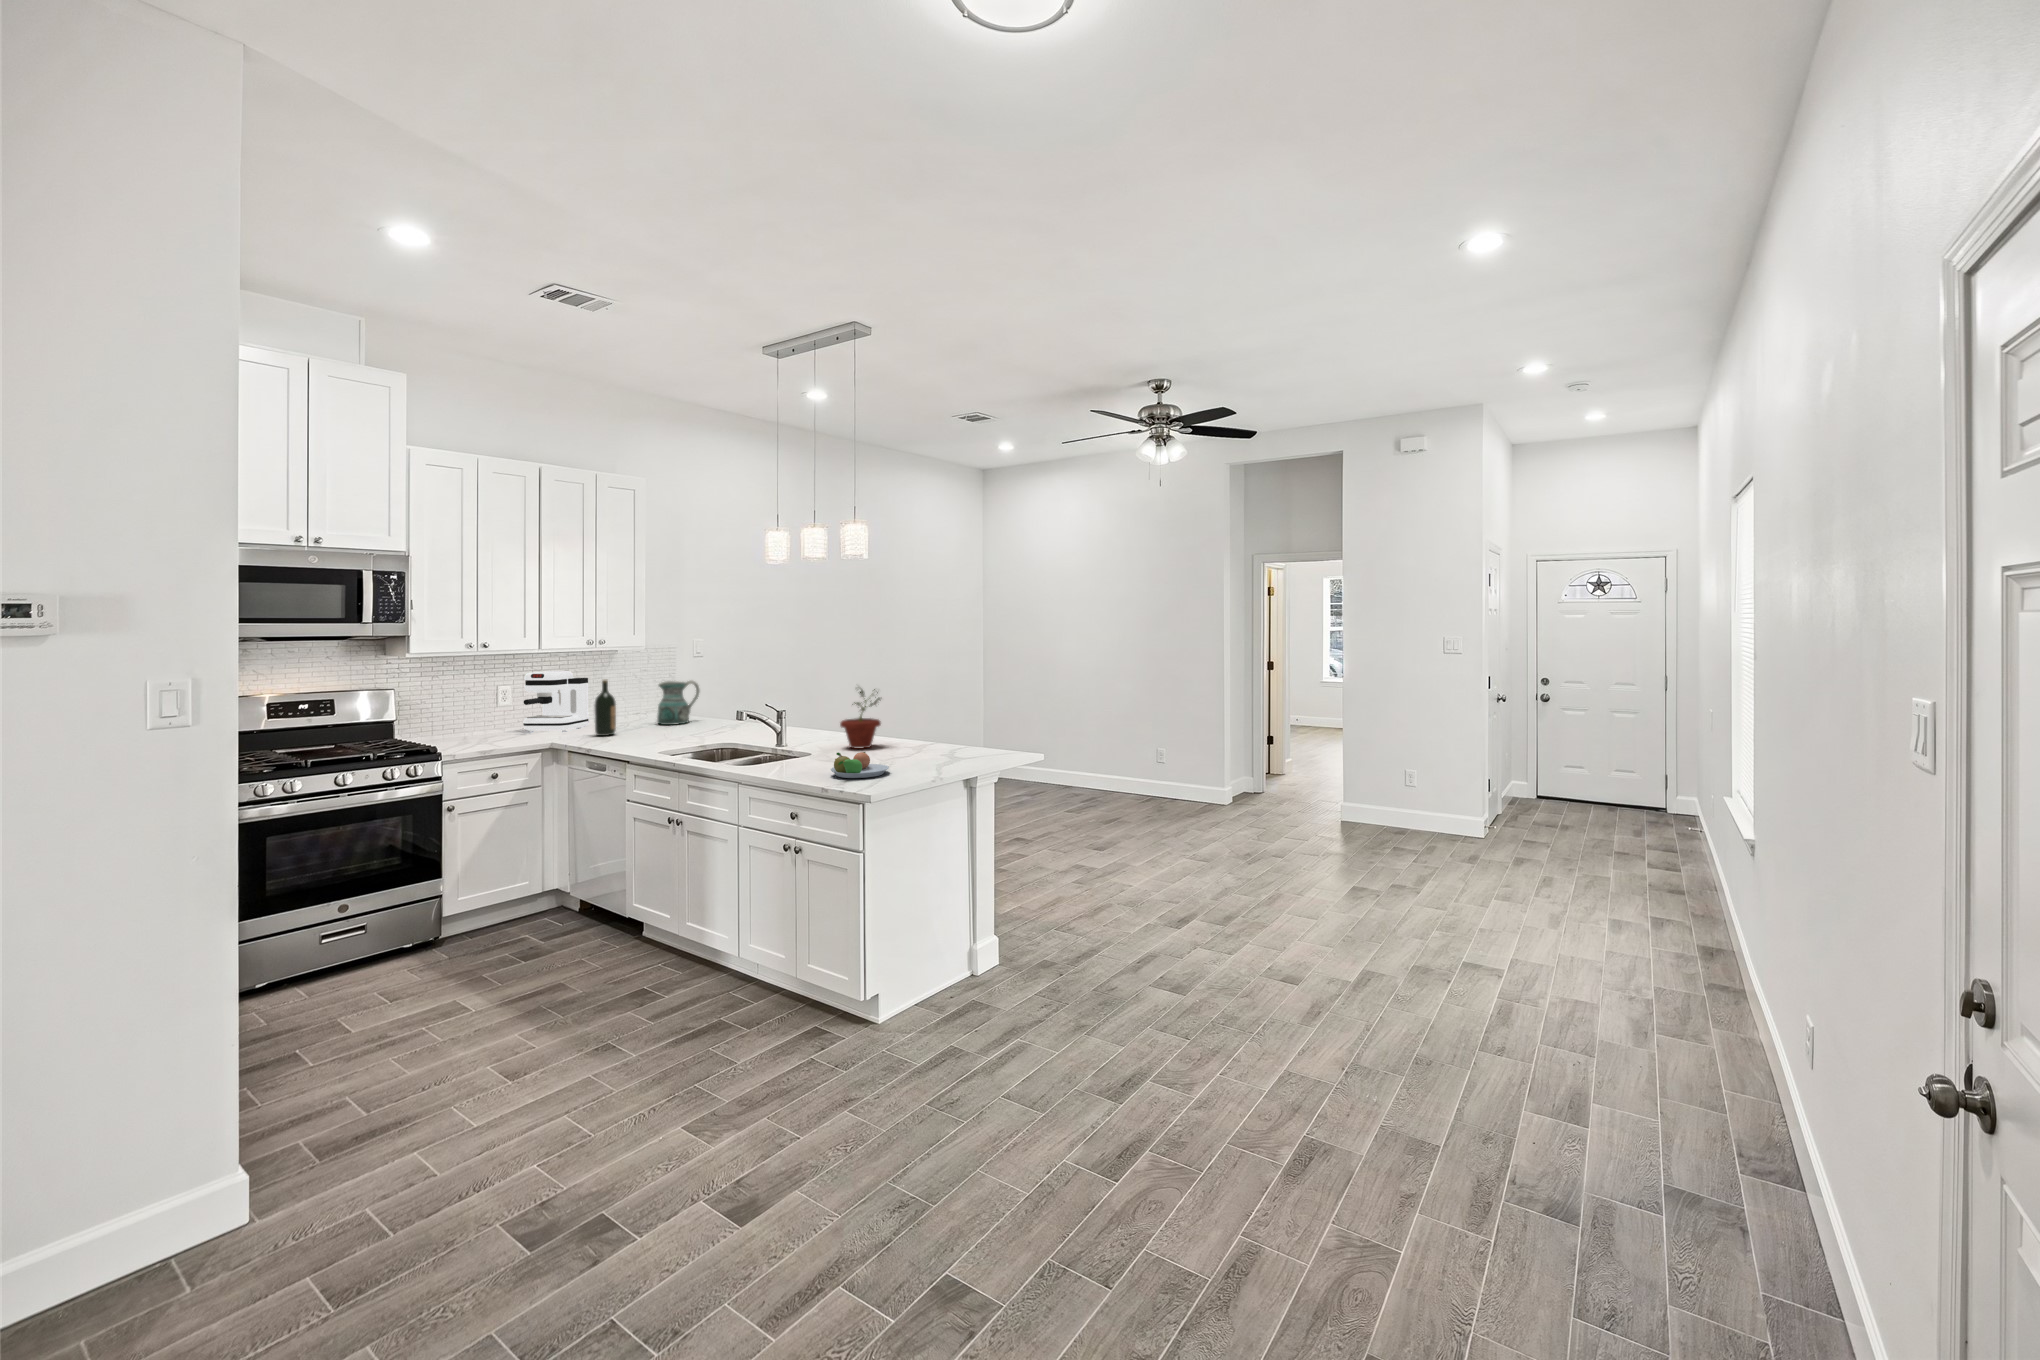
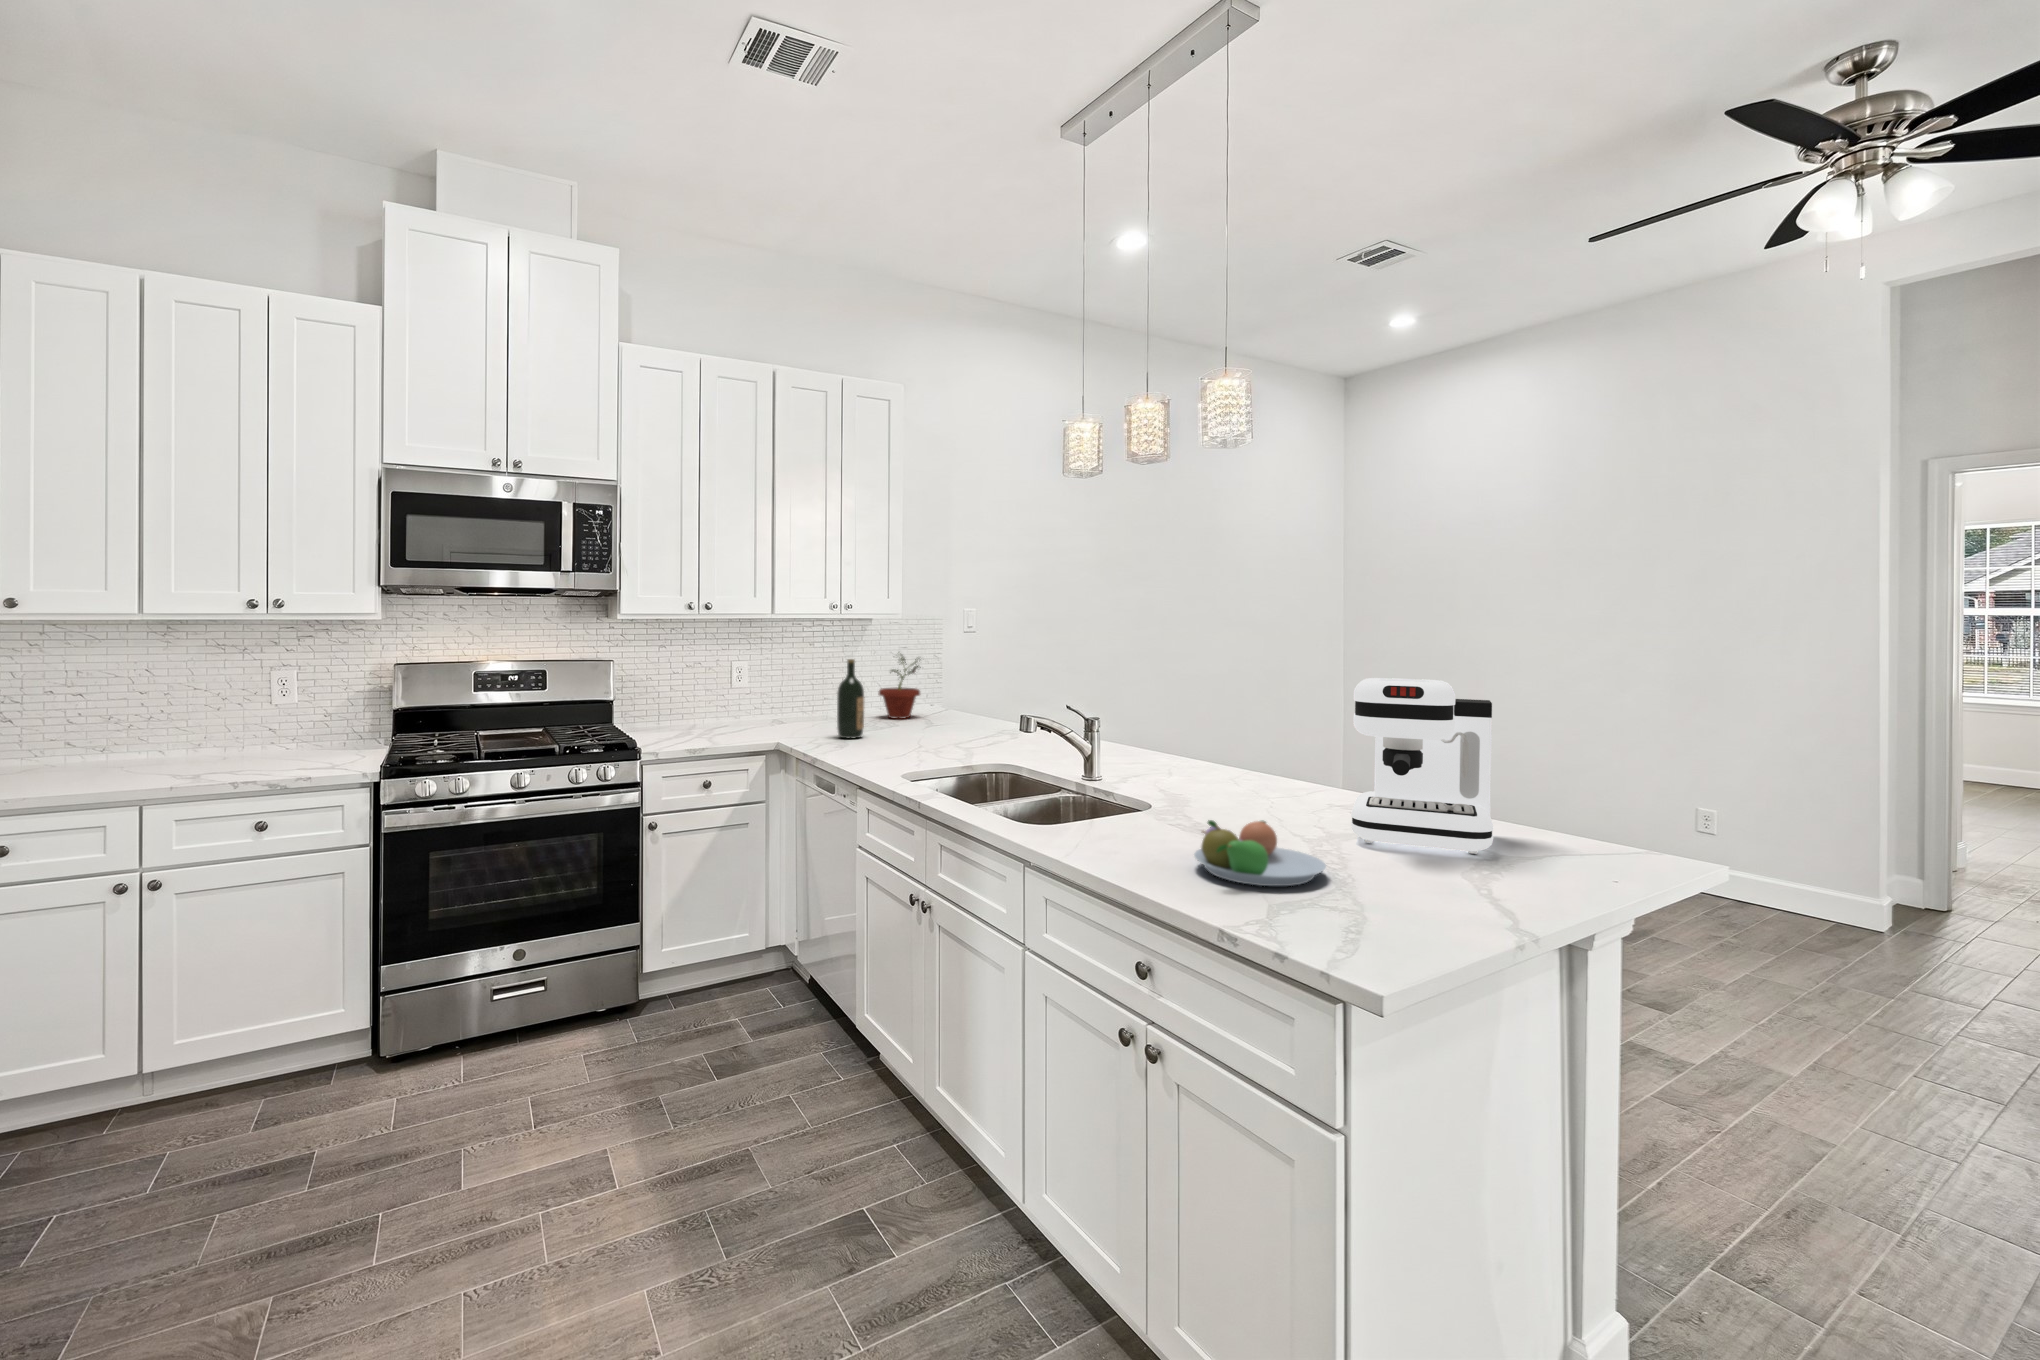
coffee maker: present [523,671,589,731] -> present [1351,678,1493,854]
ceramic pitcher: present [657,681,699,725] -> none [922,666,977,727]
potted plant: present [840,689,881,749] -> present [879,655,921,719]

